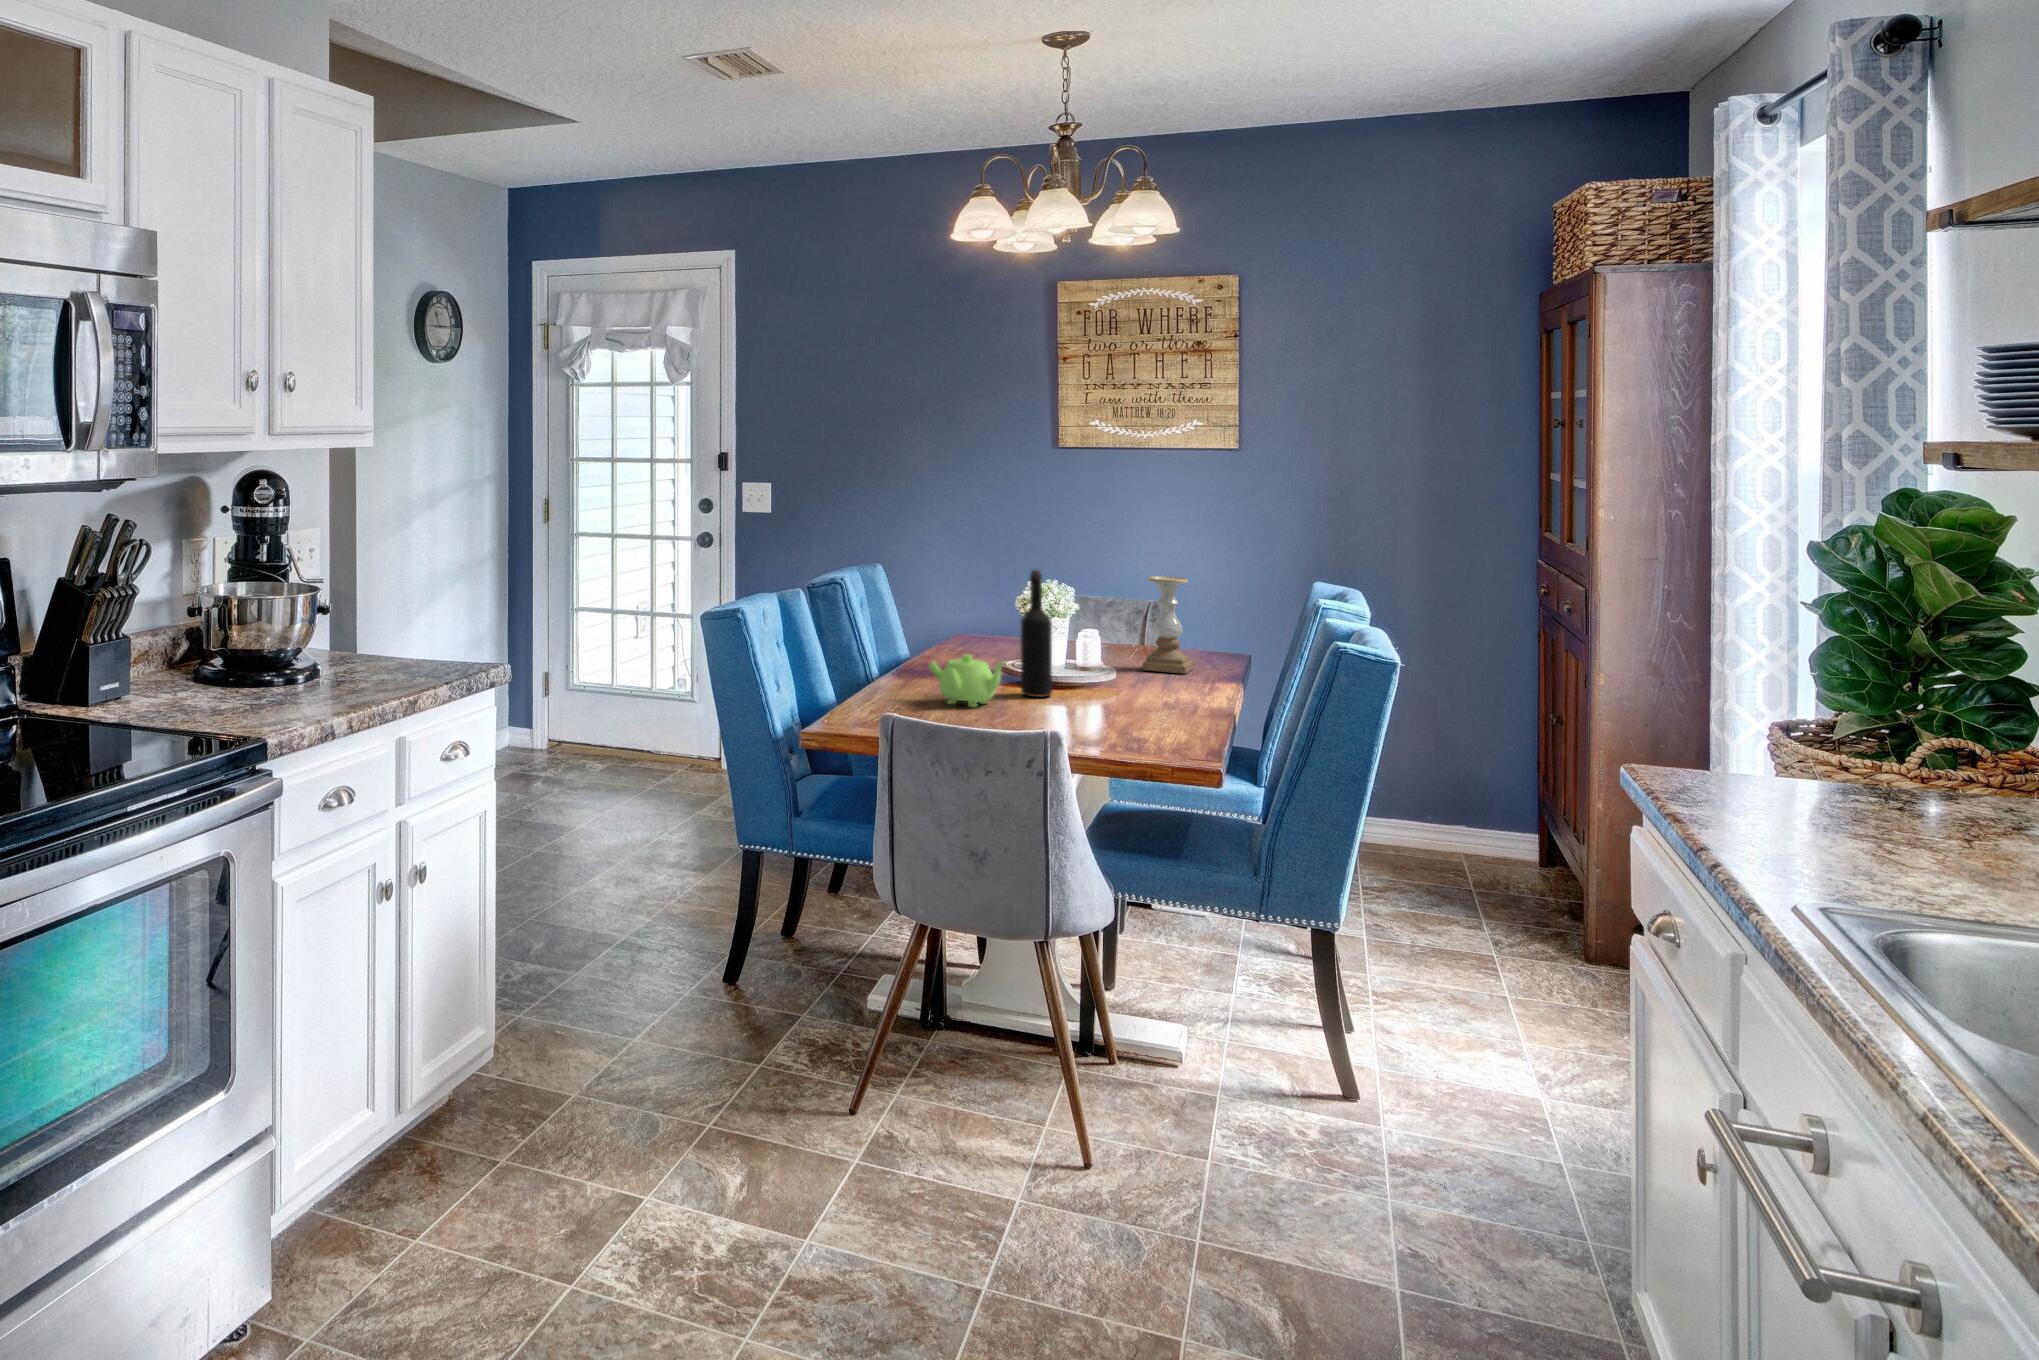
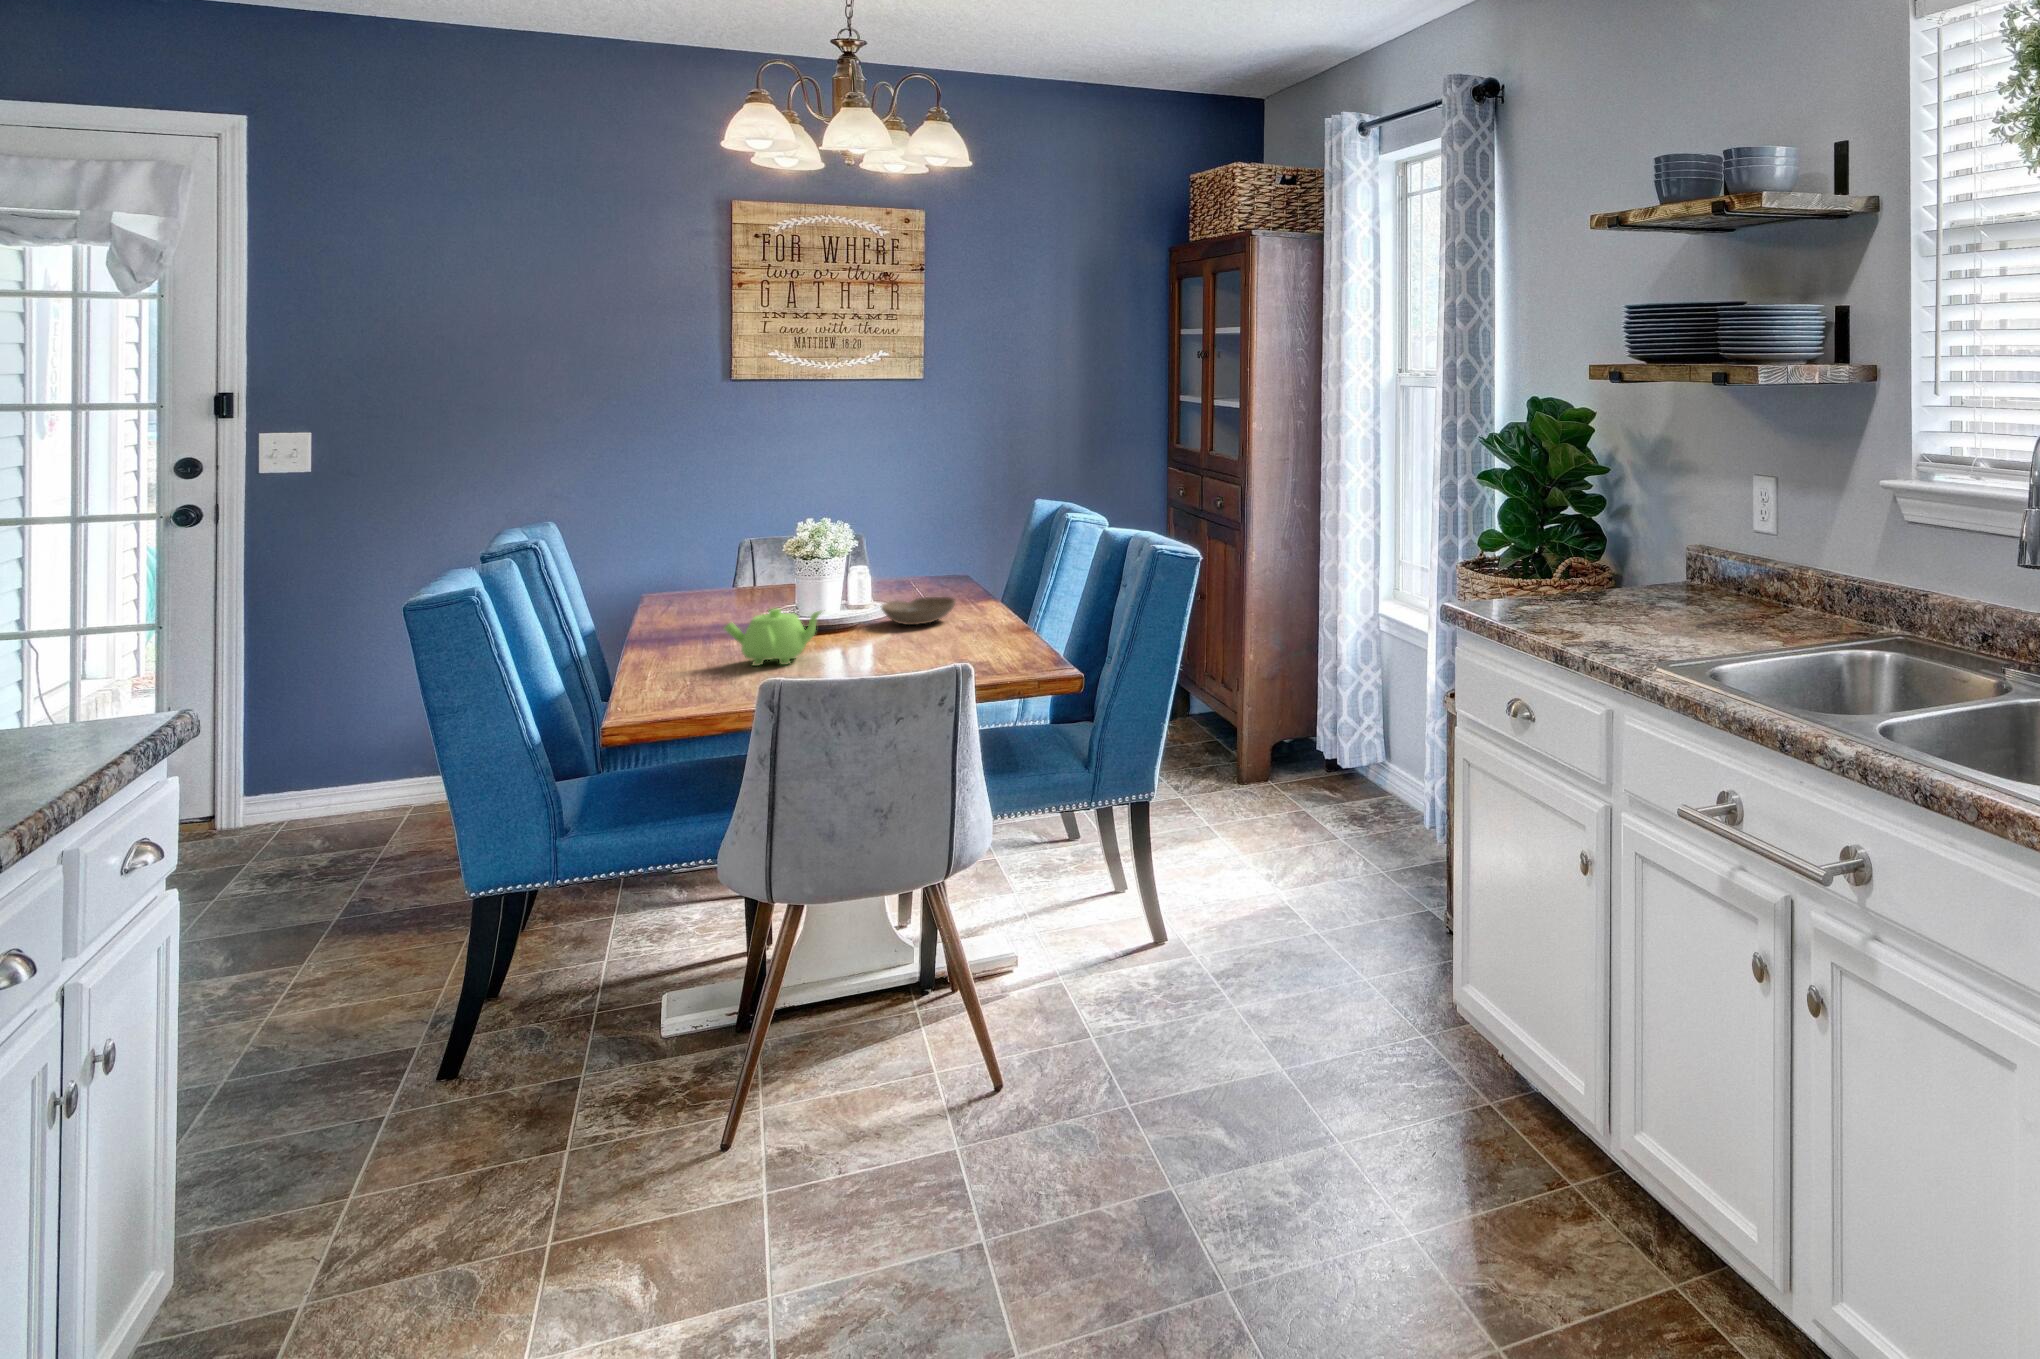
wine bottle: present [1021,570,1052,697] -> none [819,510,854,643]
candle holder: present [1143,576,1194,674] -> none [906,506,950,601]
bowl: none [1090,666,1163,692] -> present [881,597,955,625]

